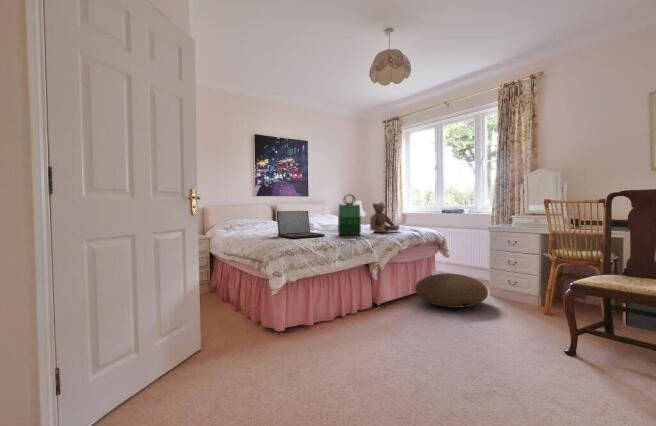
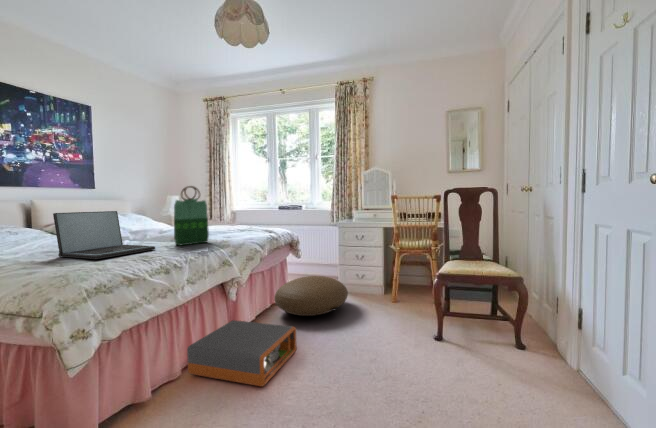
teddy bear: present [370,202,399,232] -> none [216,197,253,237]
storage box: none [338,294,416,339] -> present [187,320,297,386]

